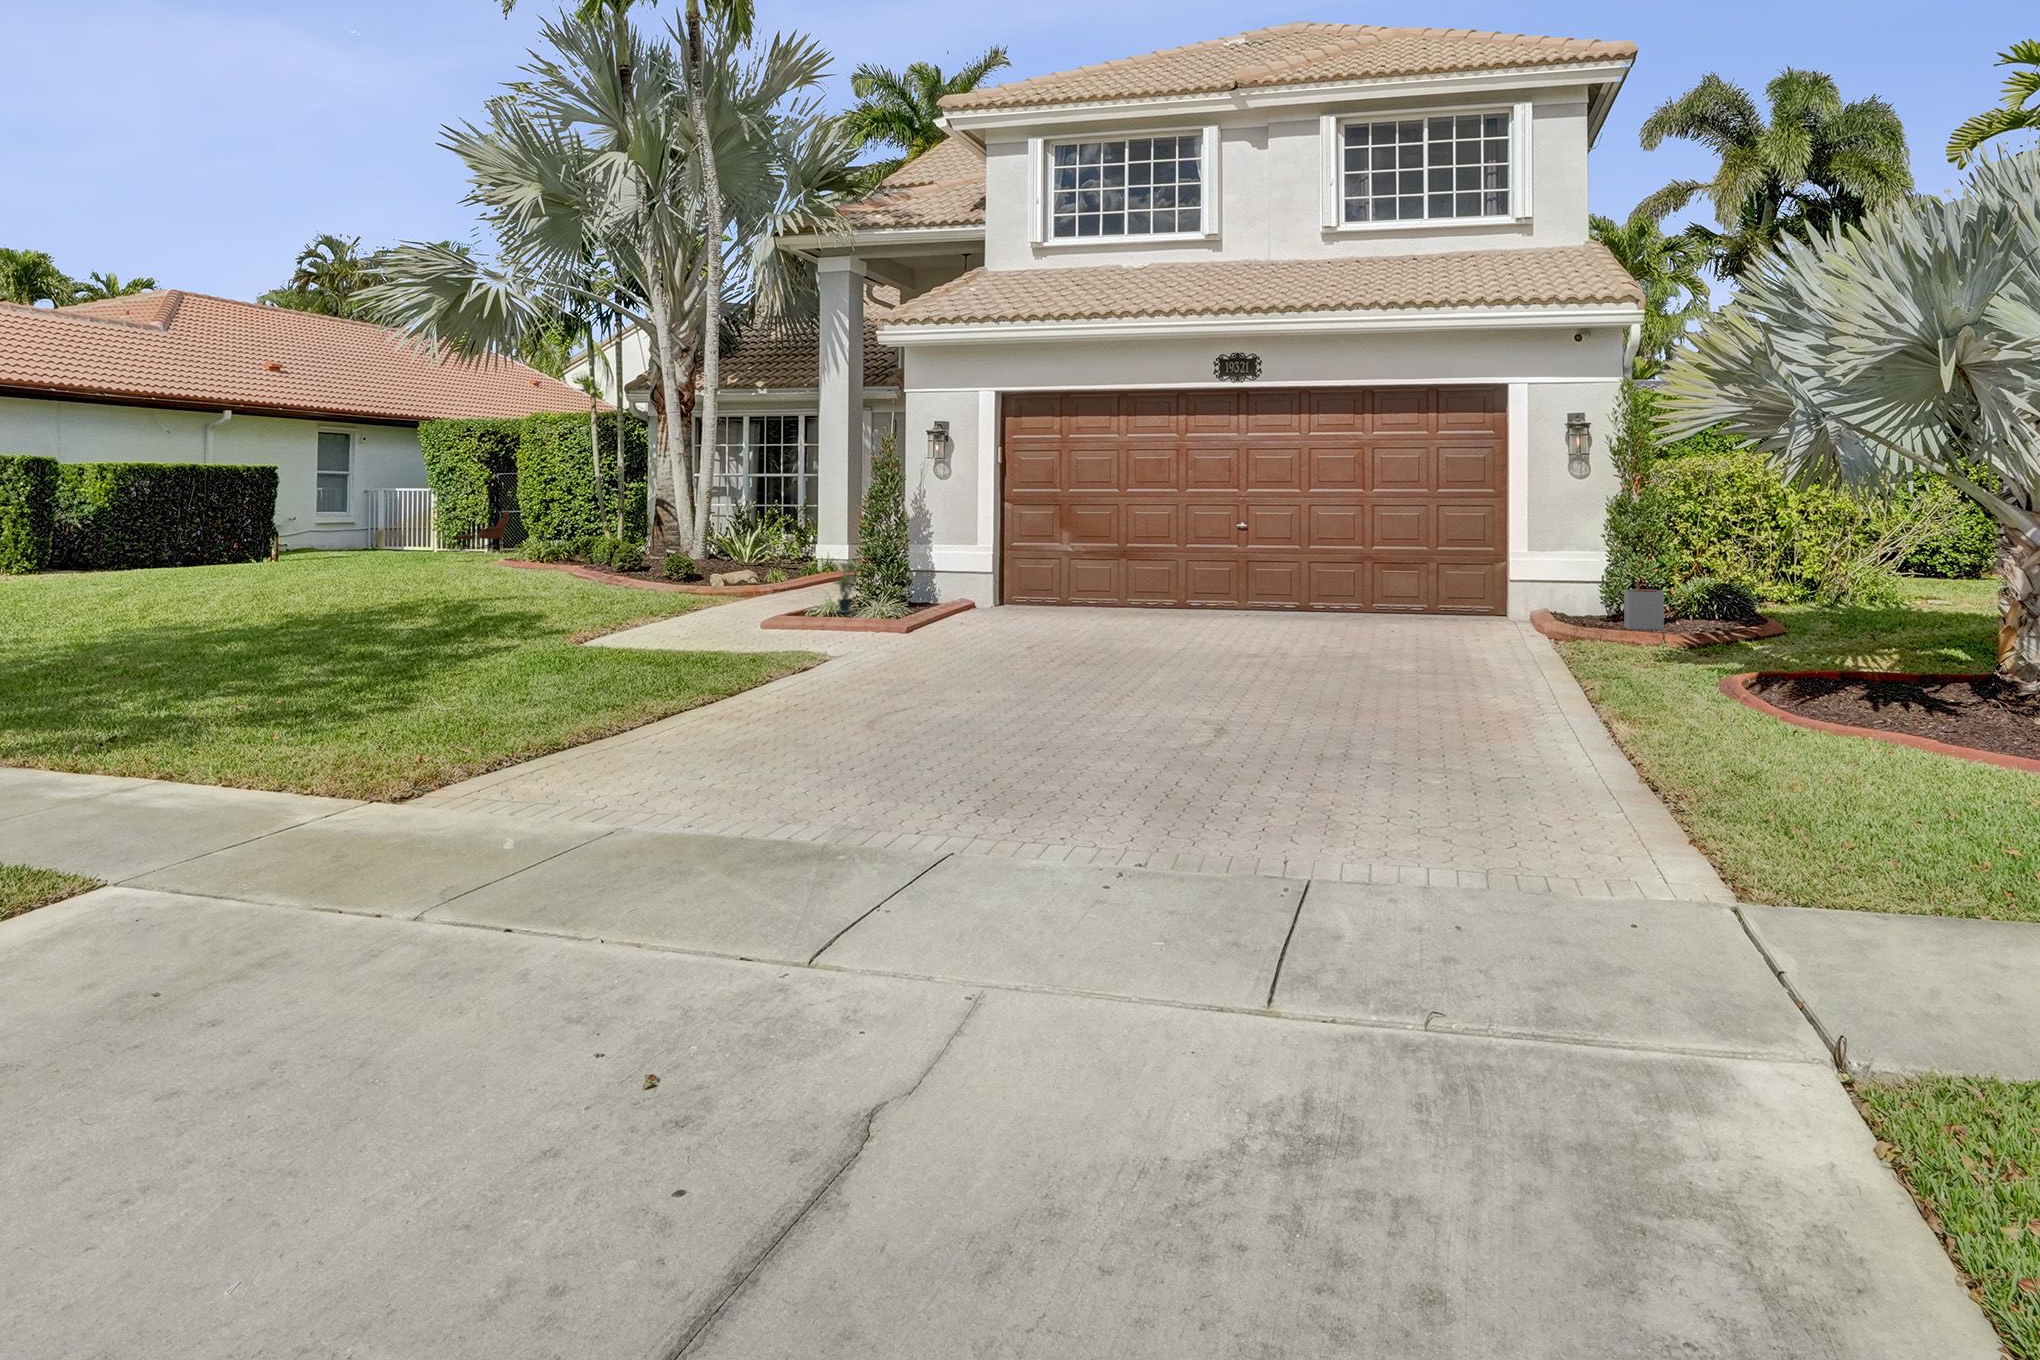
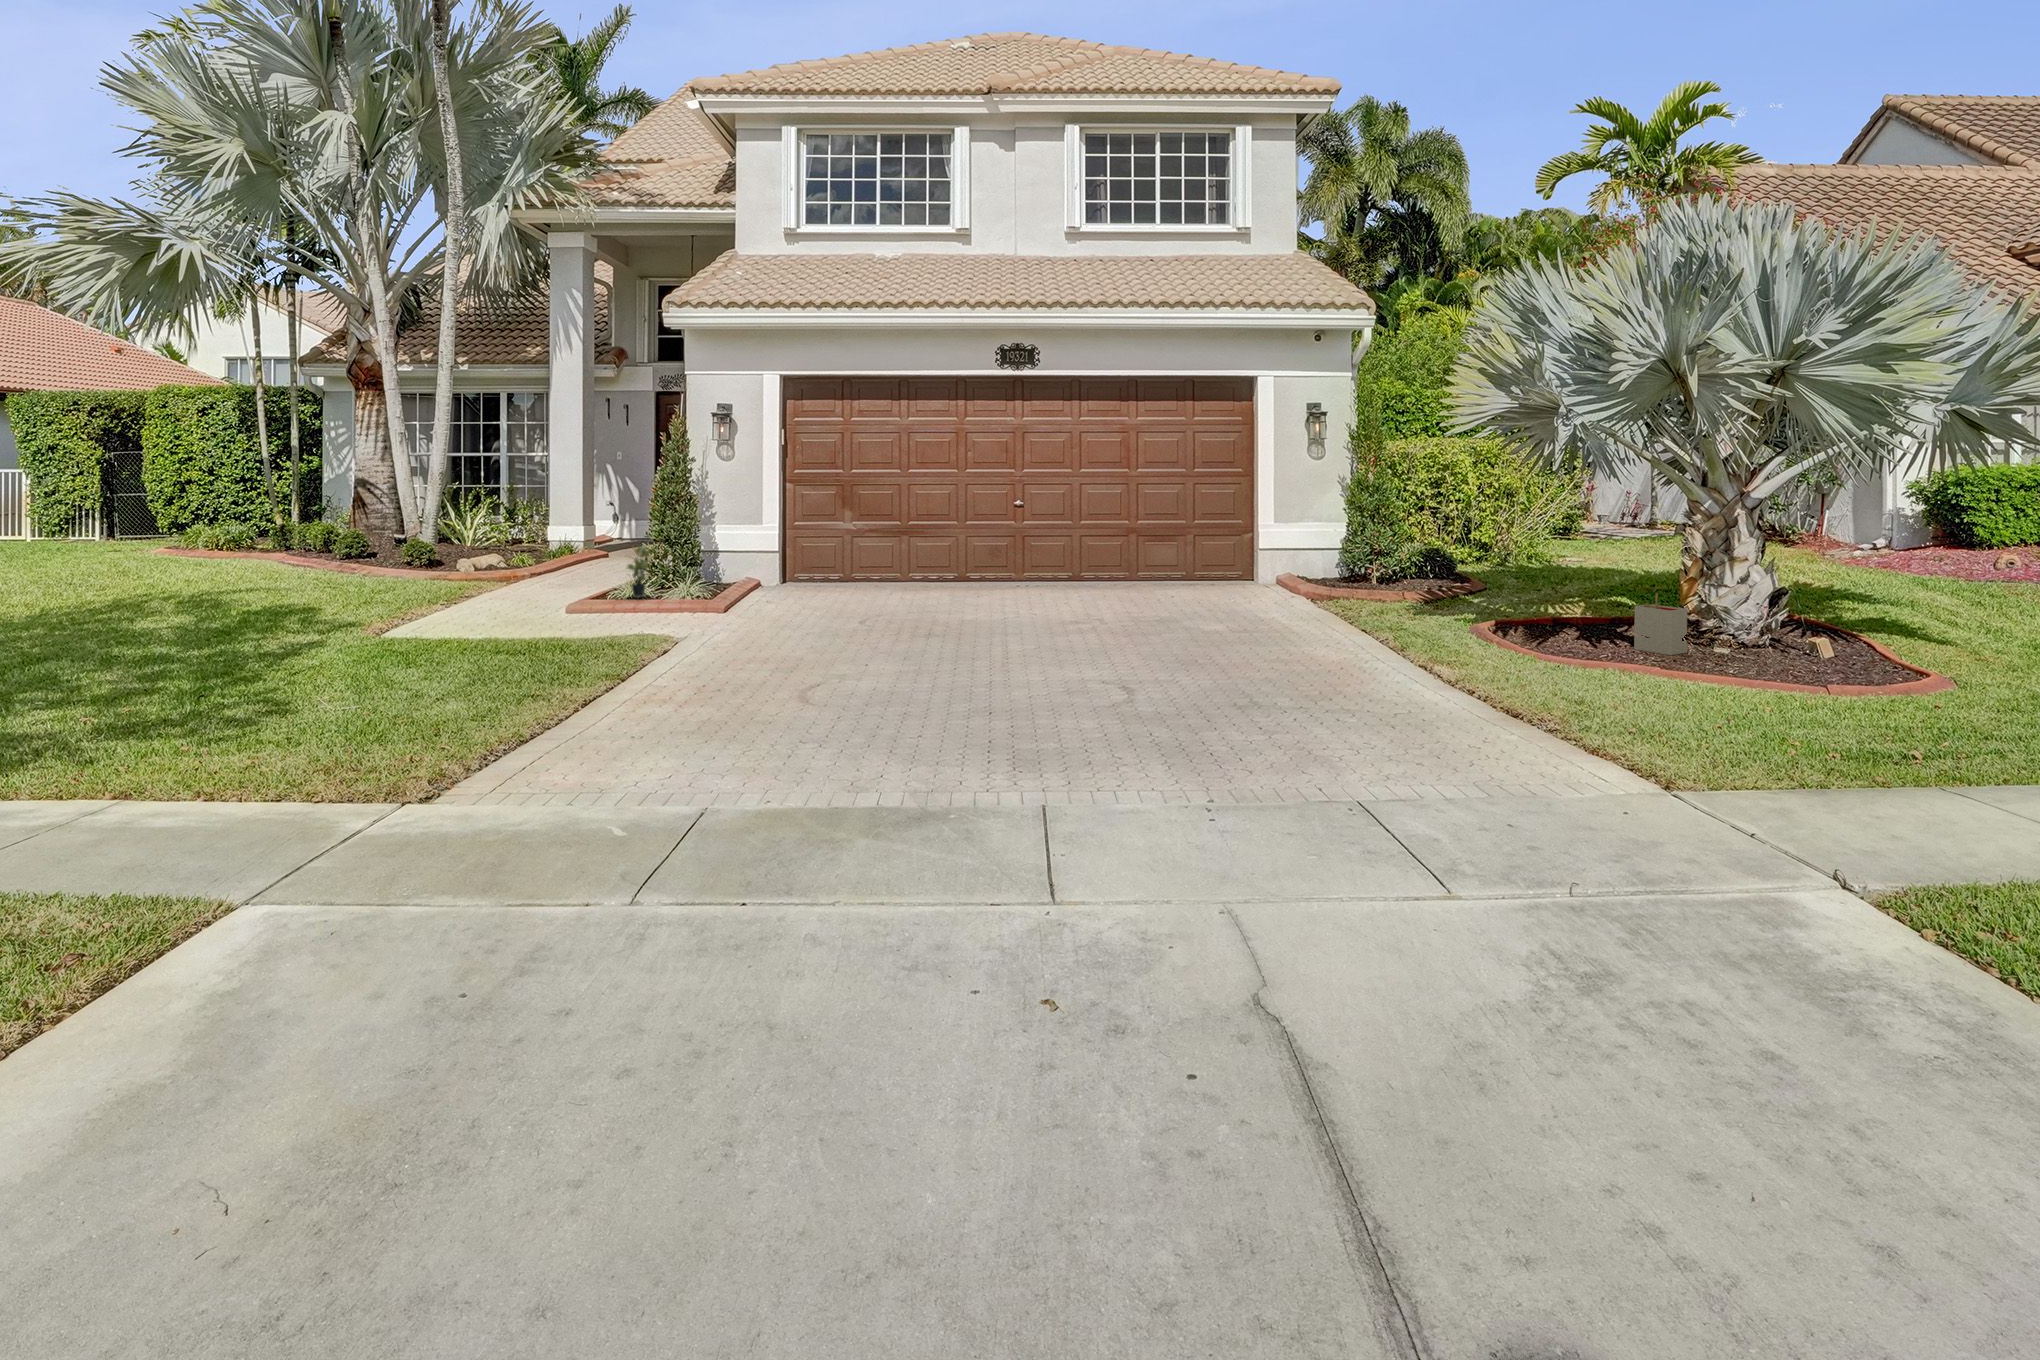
lounge chair: present [458,511,509,548] -> none [66,497,133,541]
storage bin: present [1623,579,1664,630] -> present [1634,593,1687,655]

